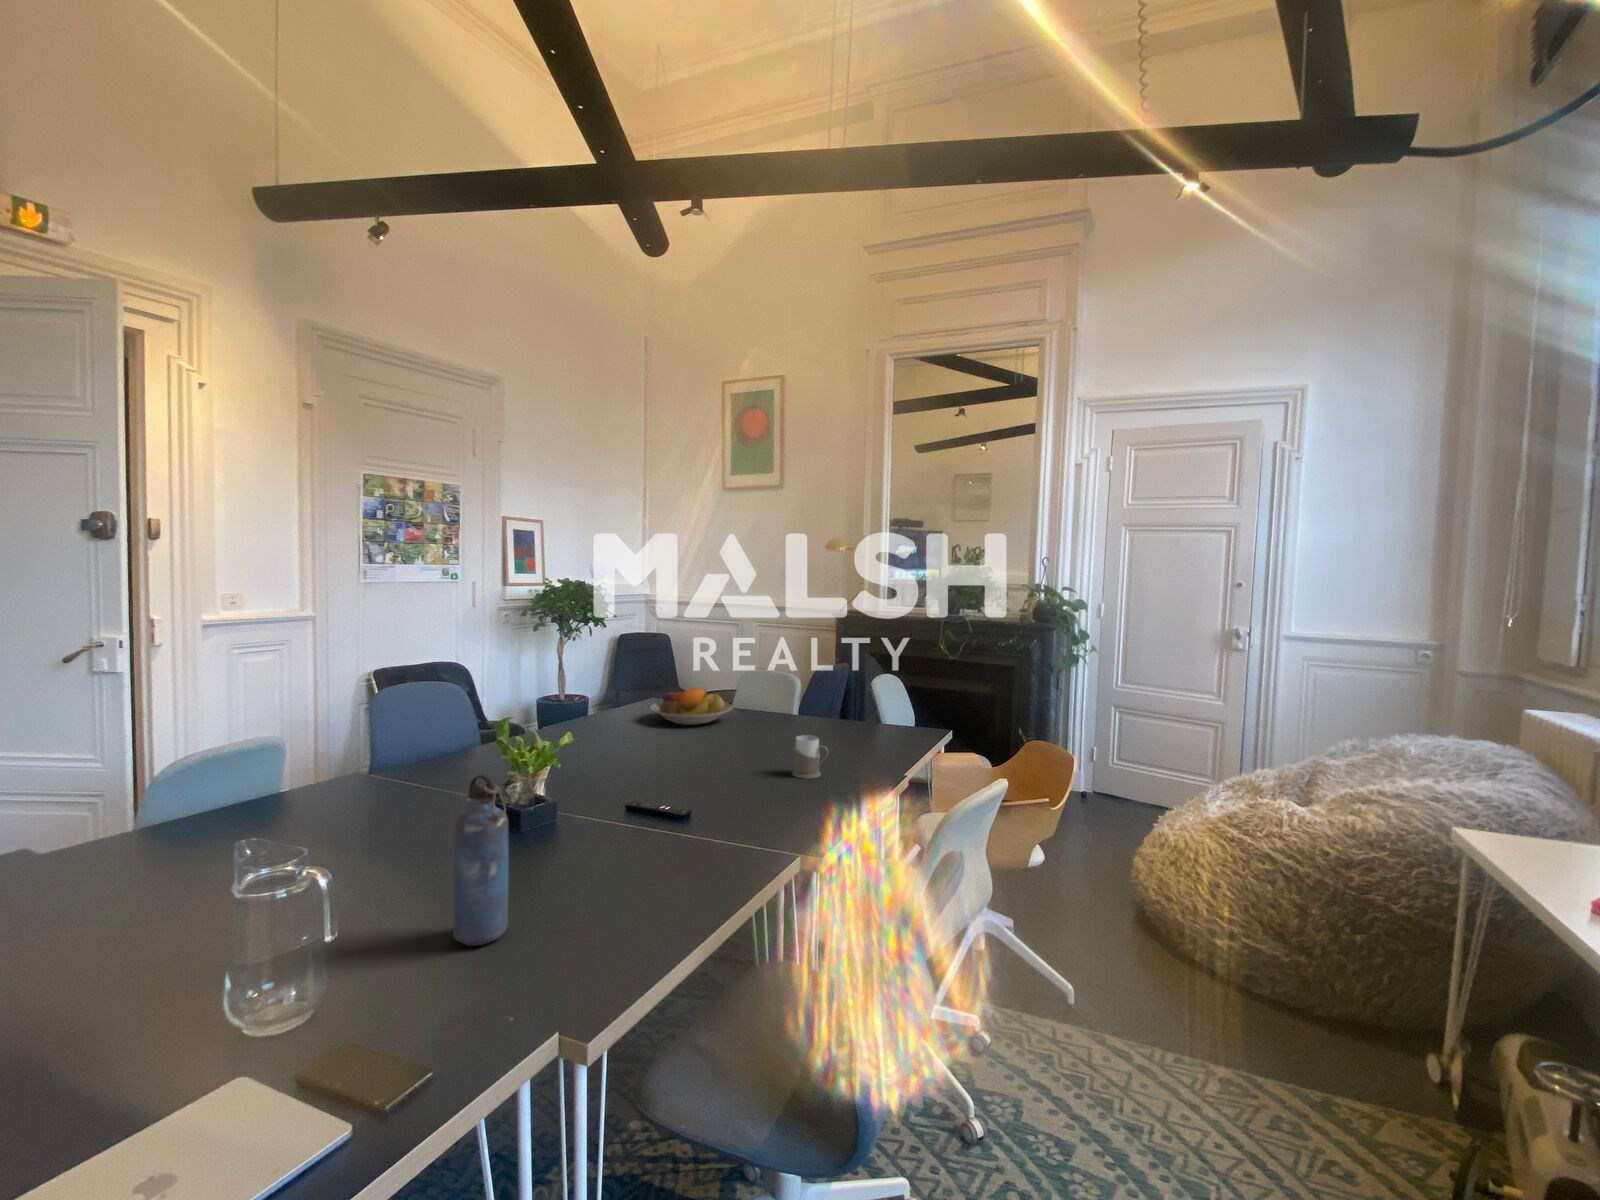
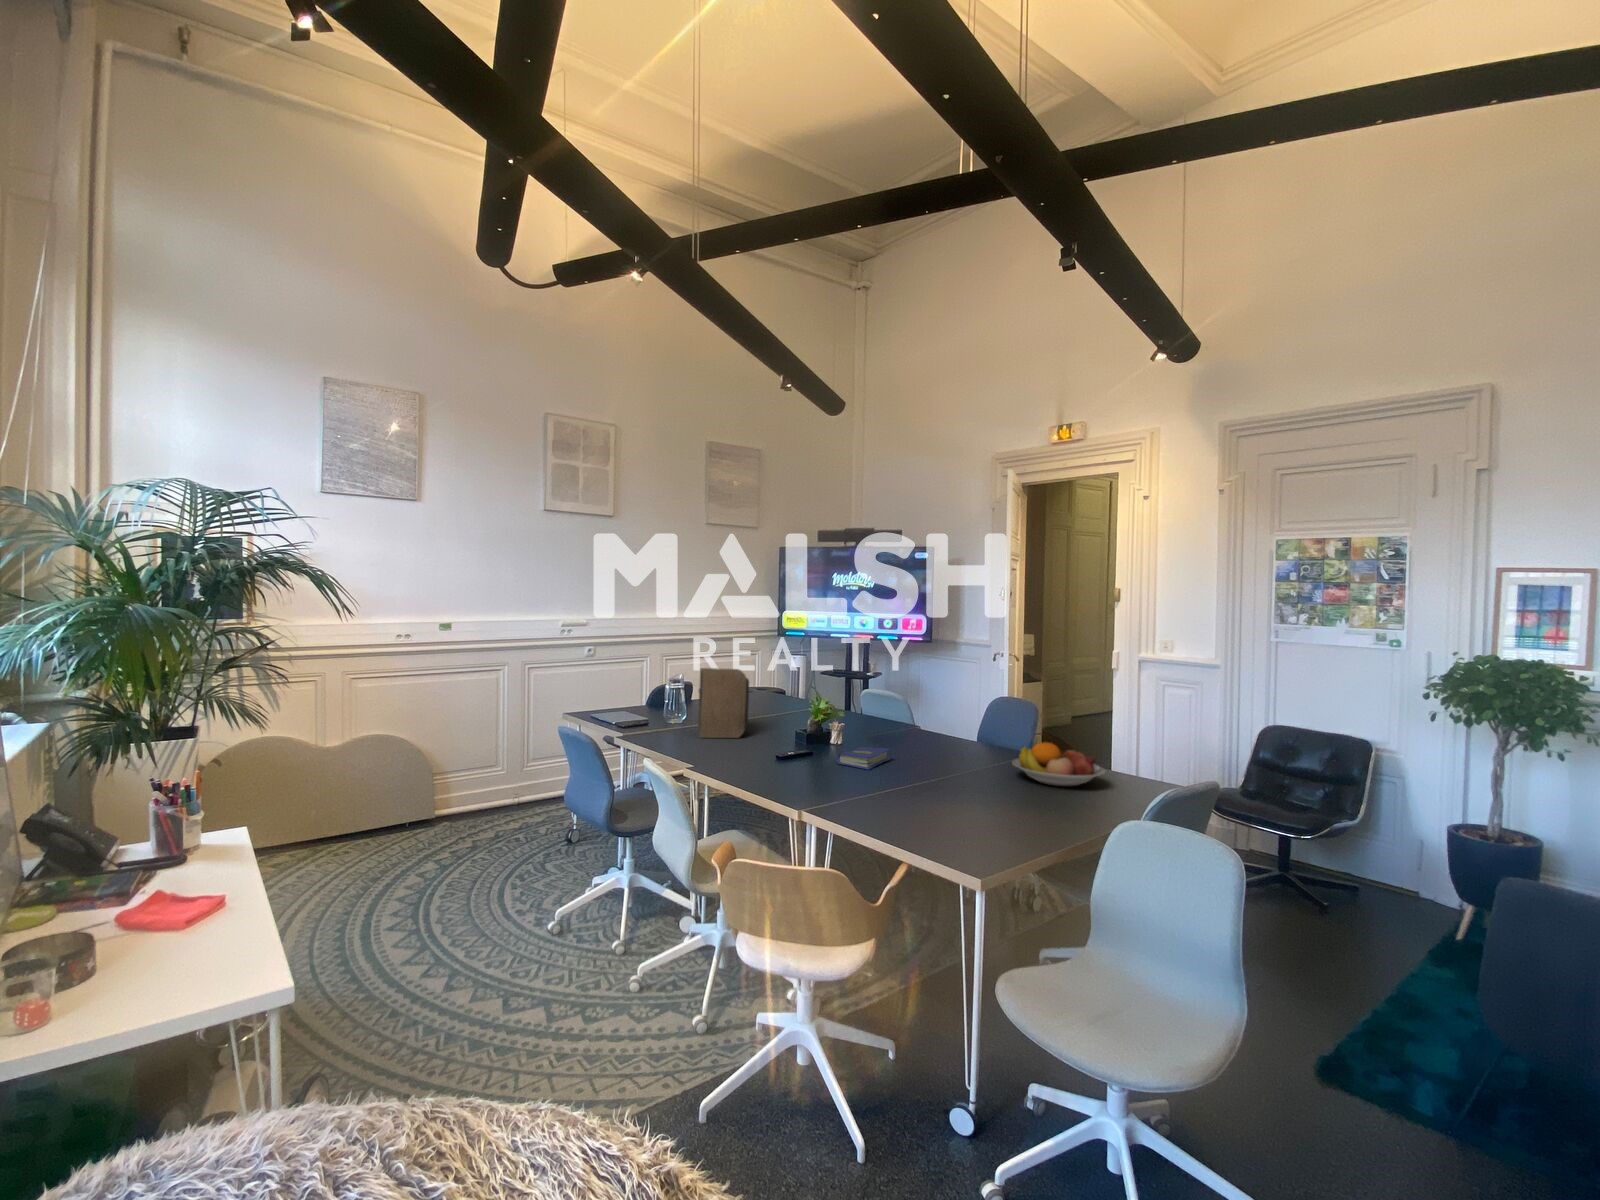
speaker: none [541,714,667,892] -> present [698,668,749,738]
mug: present [792,735,826,778] -> none [809,742,836,777]
hardcover book: none [674,746,750,774] -> present [836,747,891,770]
water bottle: present [454,775,509,946] -> none [670,667,688,724]

